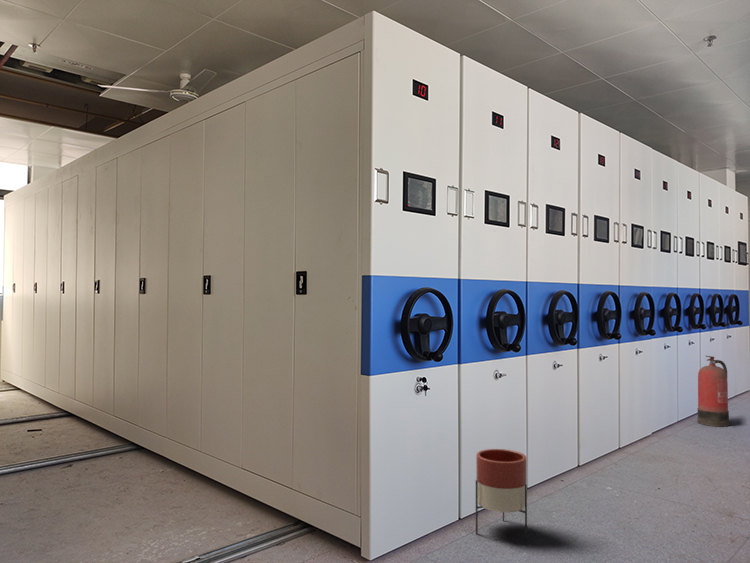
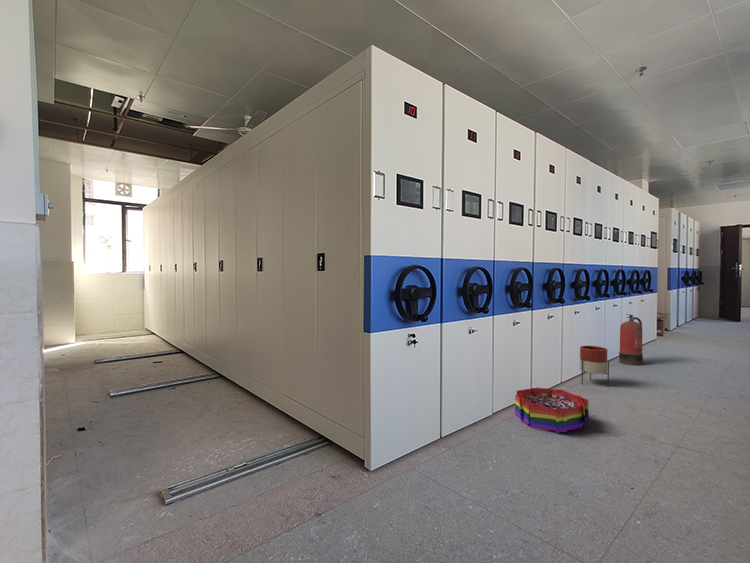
planter: present [476,449,527,539] -> present [580,346,609,386]
storage bin: none [556,454,652,512] -> present [515,388,589,433]

